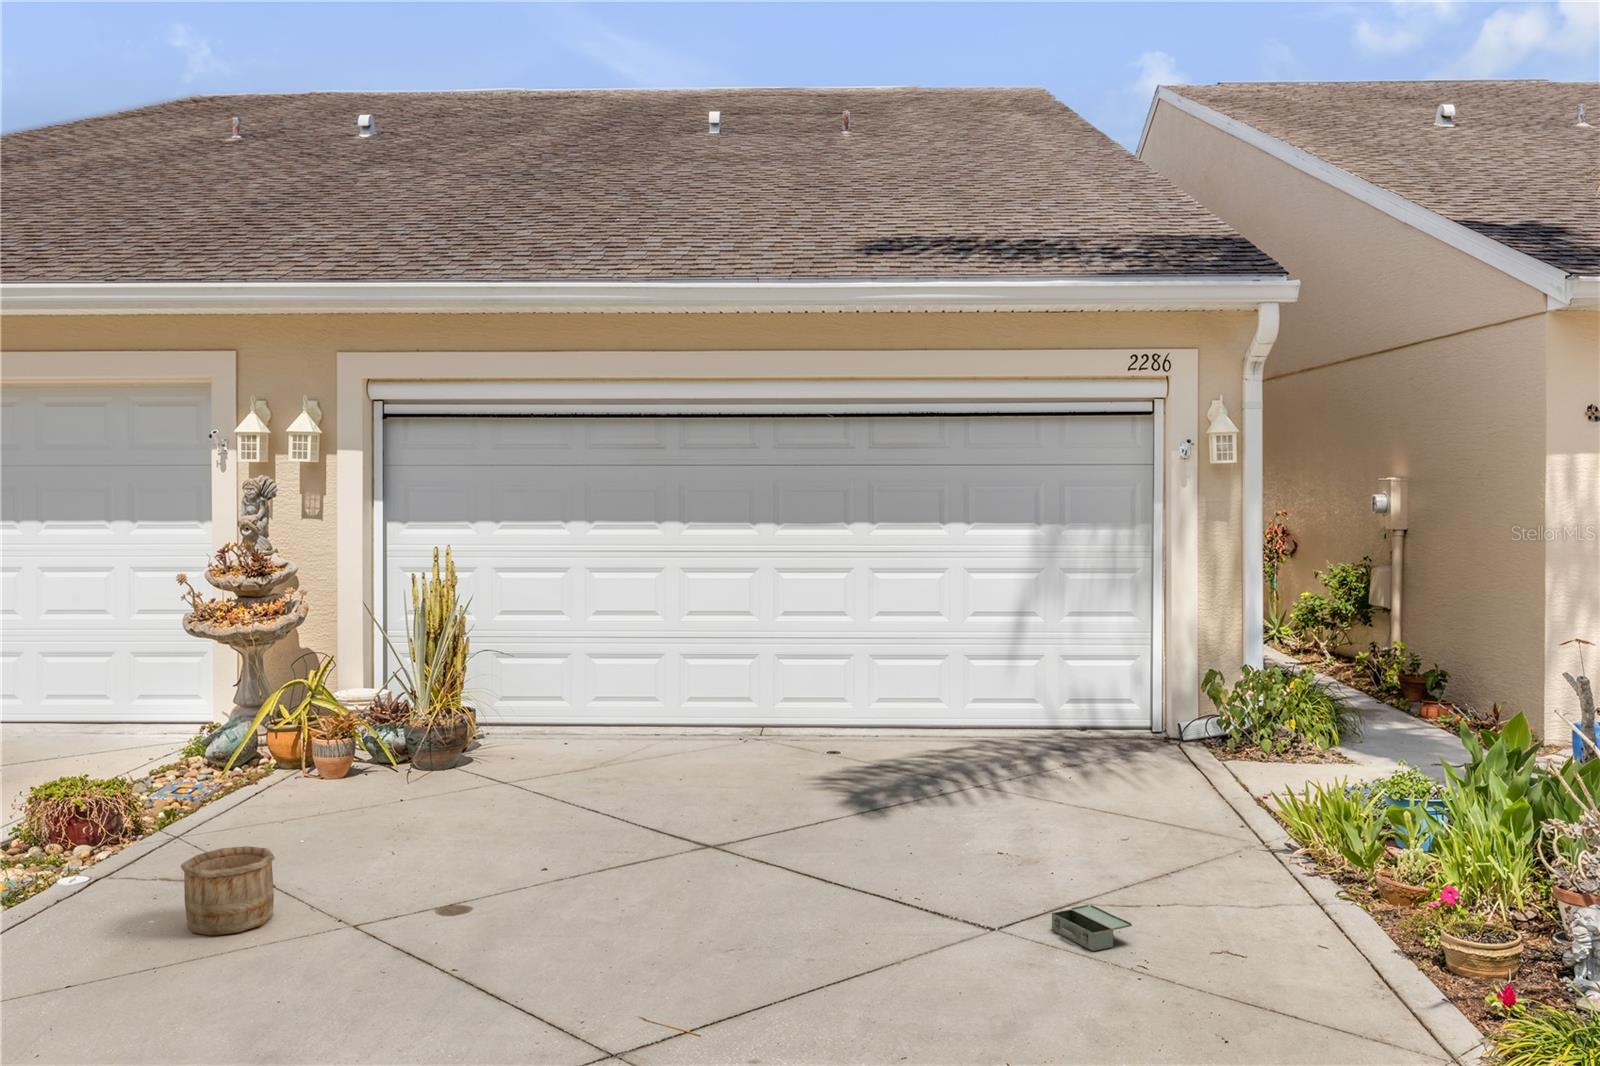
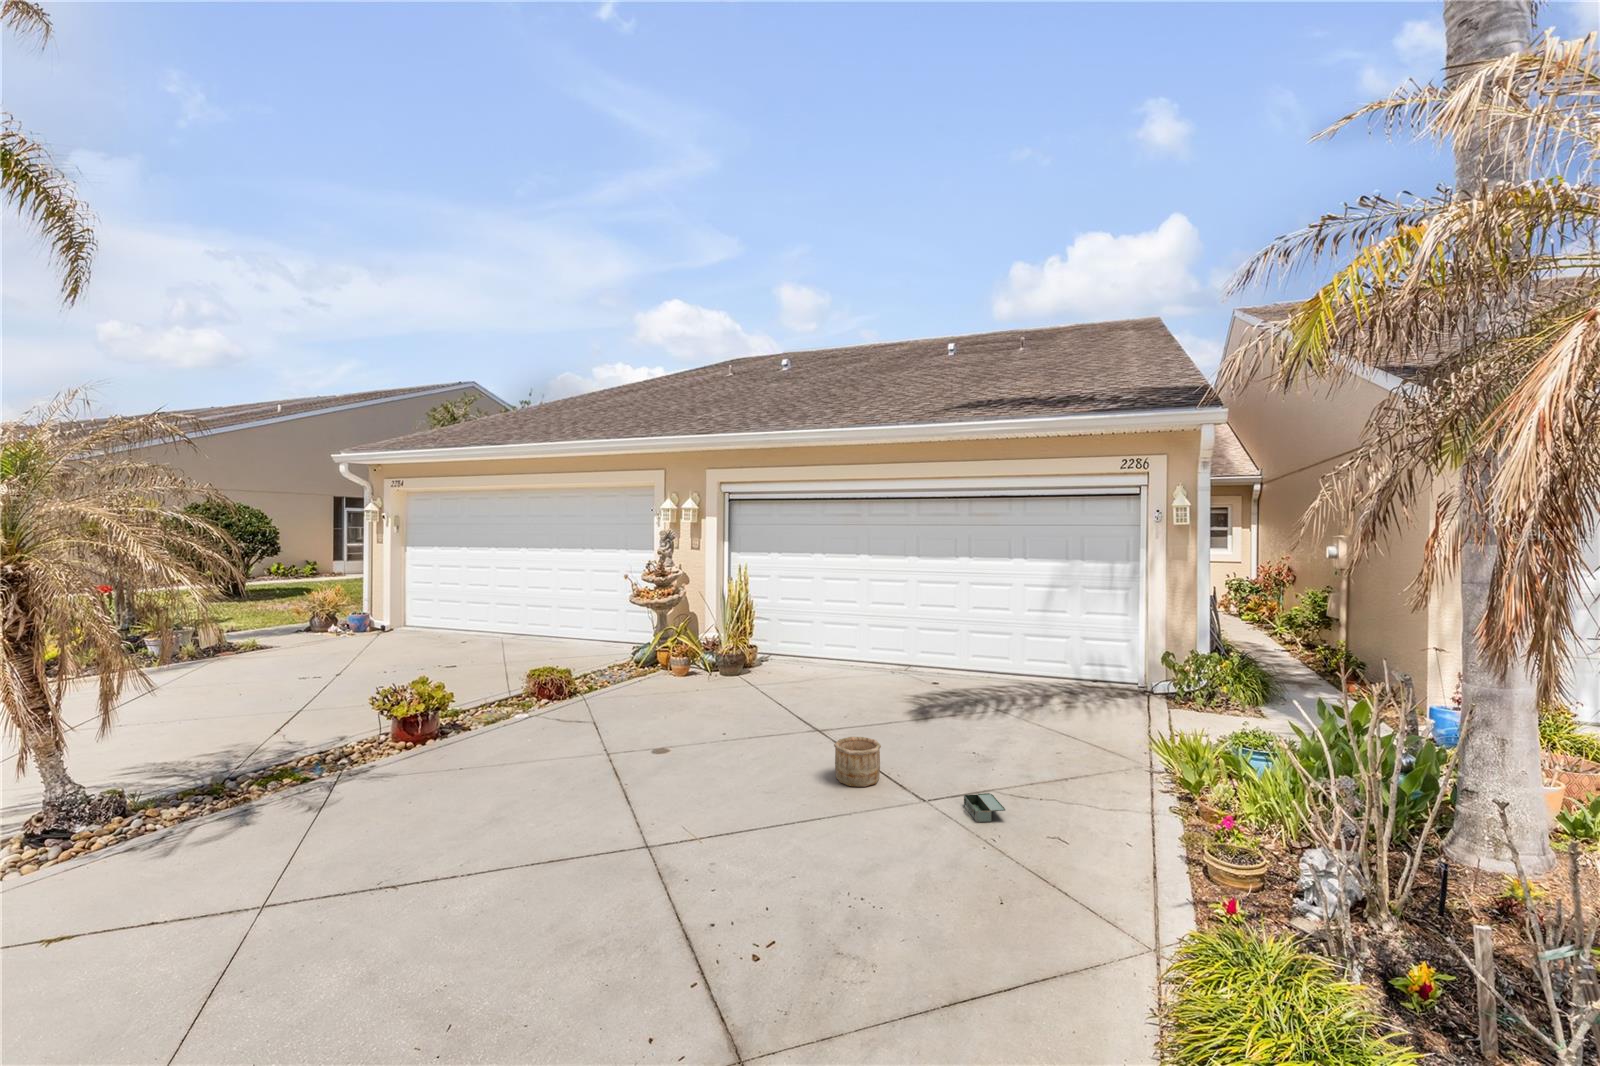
wooden bucket: present [181,846,275,935] -> present [834,737,881,787]

